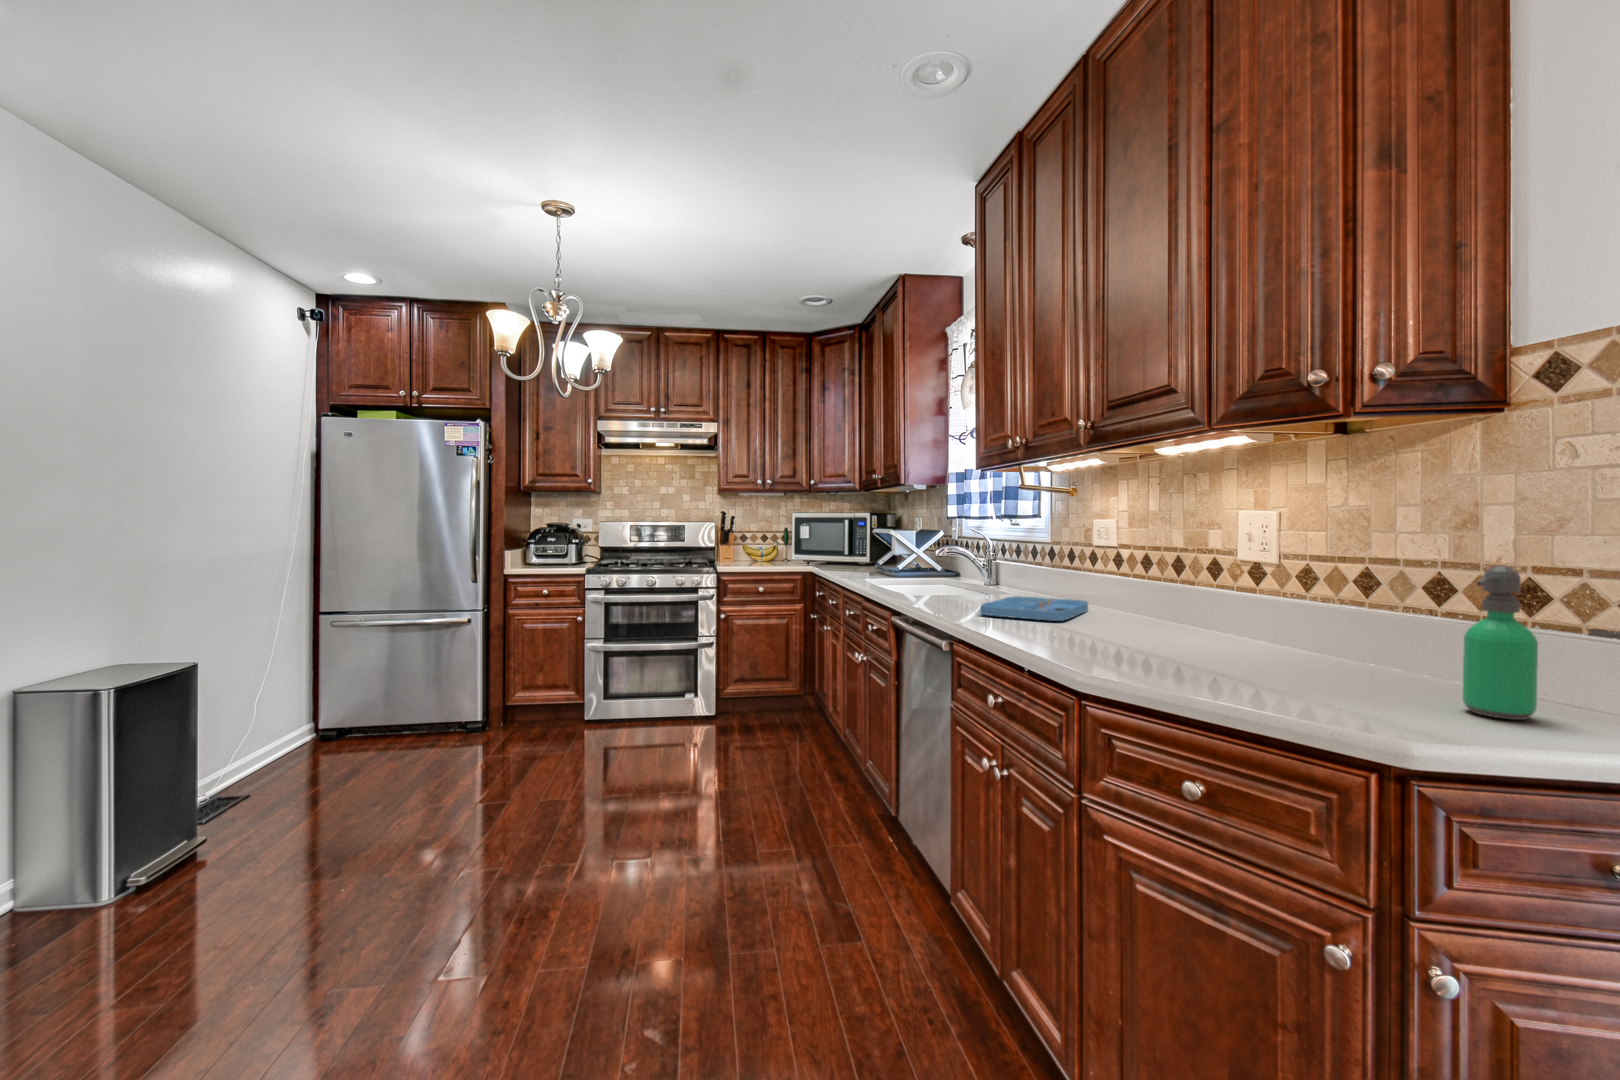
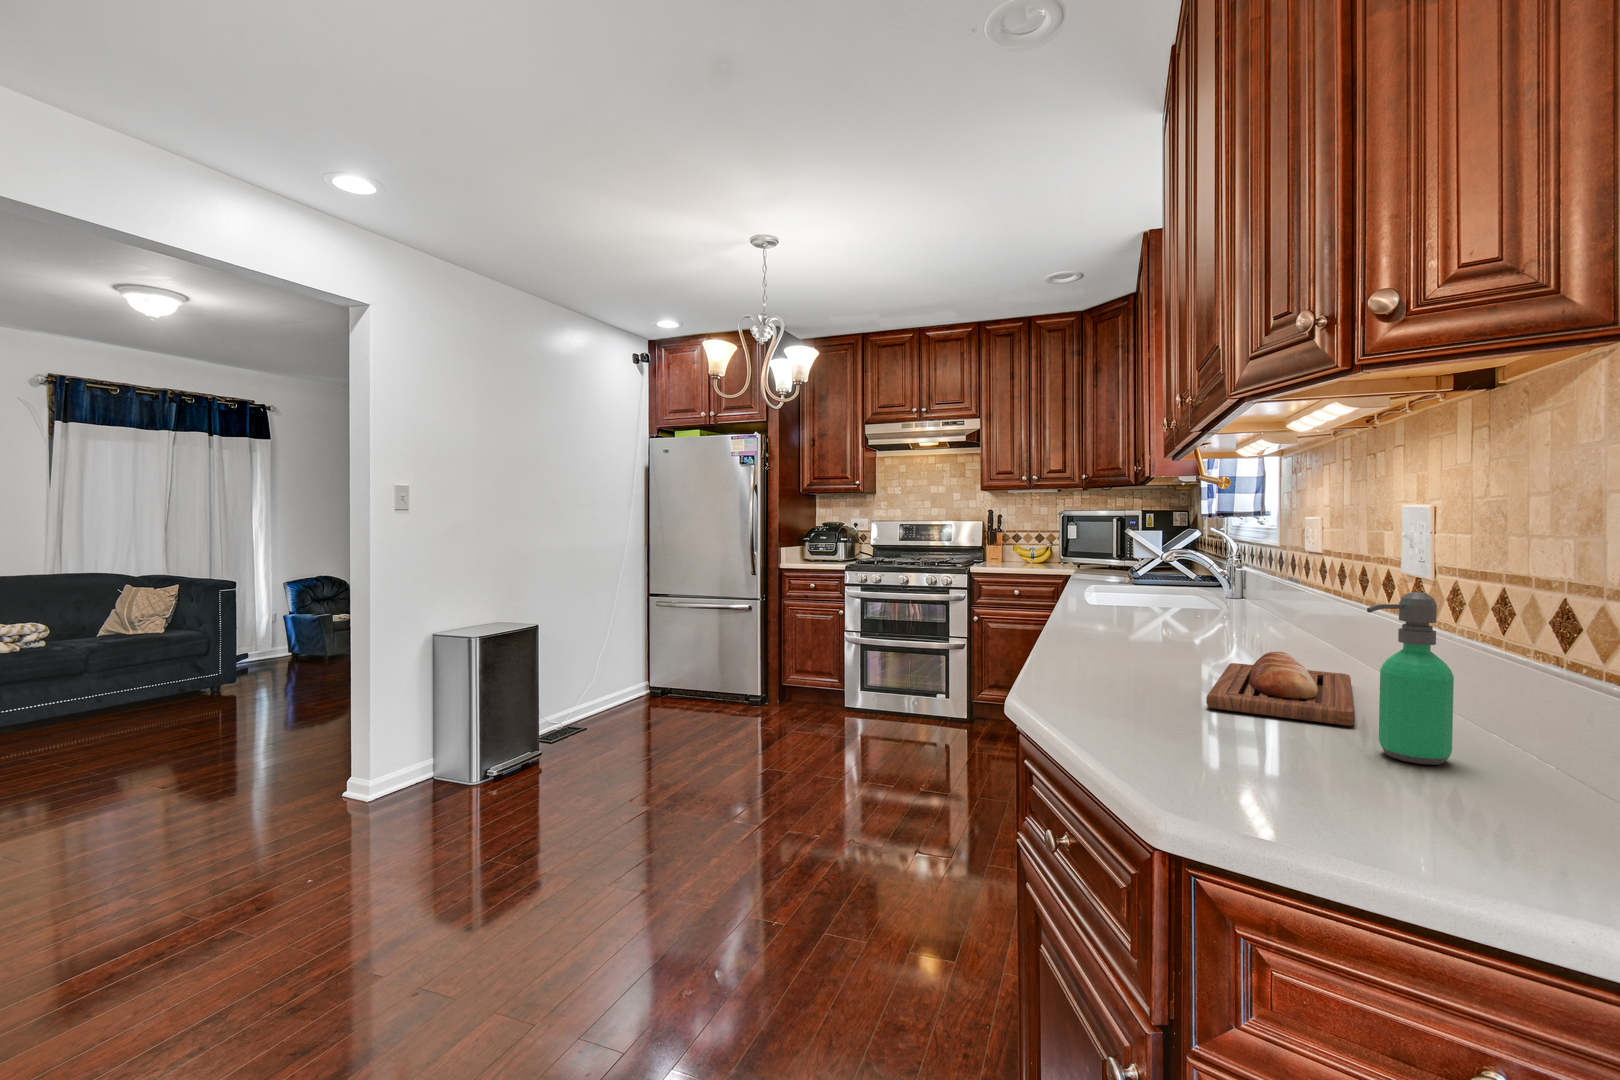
tray: present [980,596,1088,621] -> none [1114,610,1269,637]
bread loaf: none [1173,628,1387,691] -> present [1206,652,1355,726]

